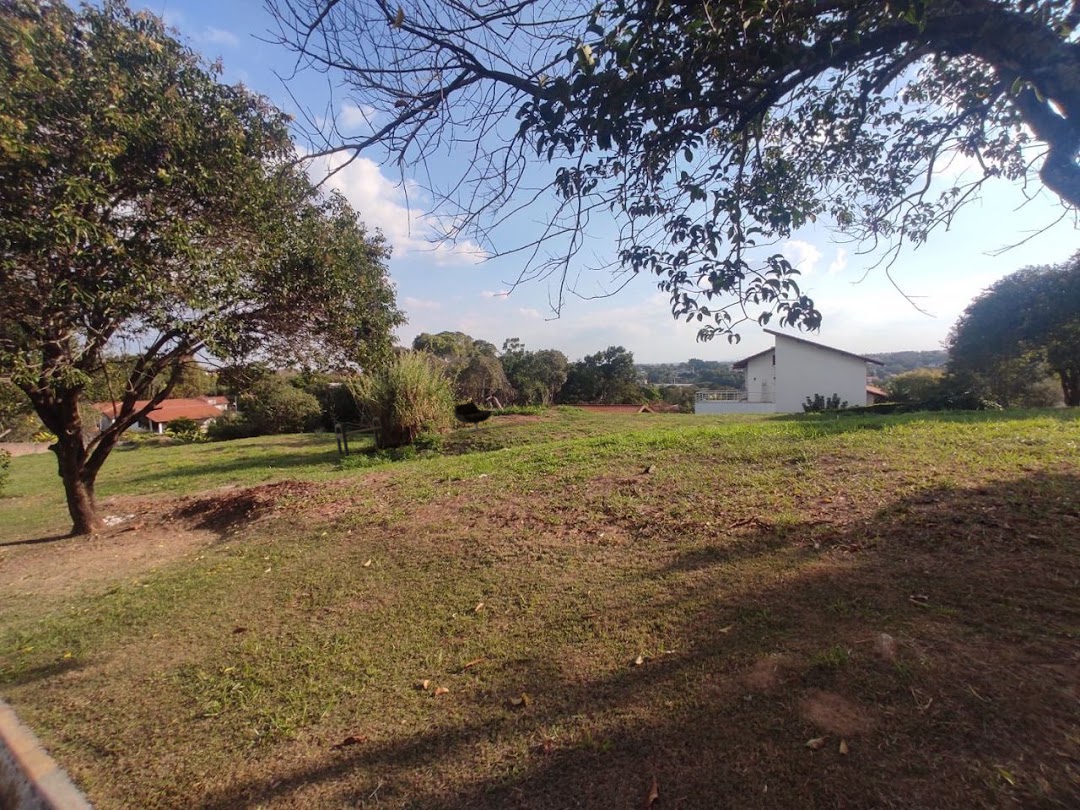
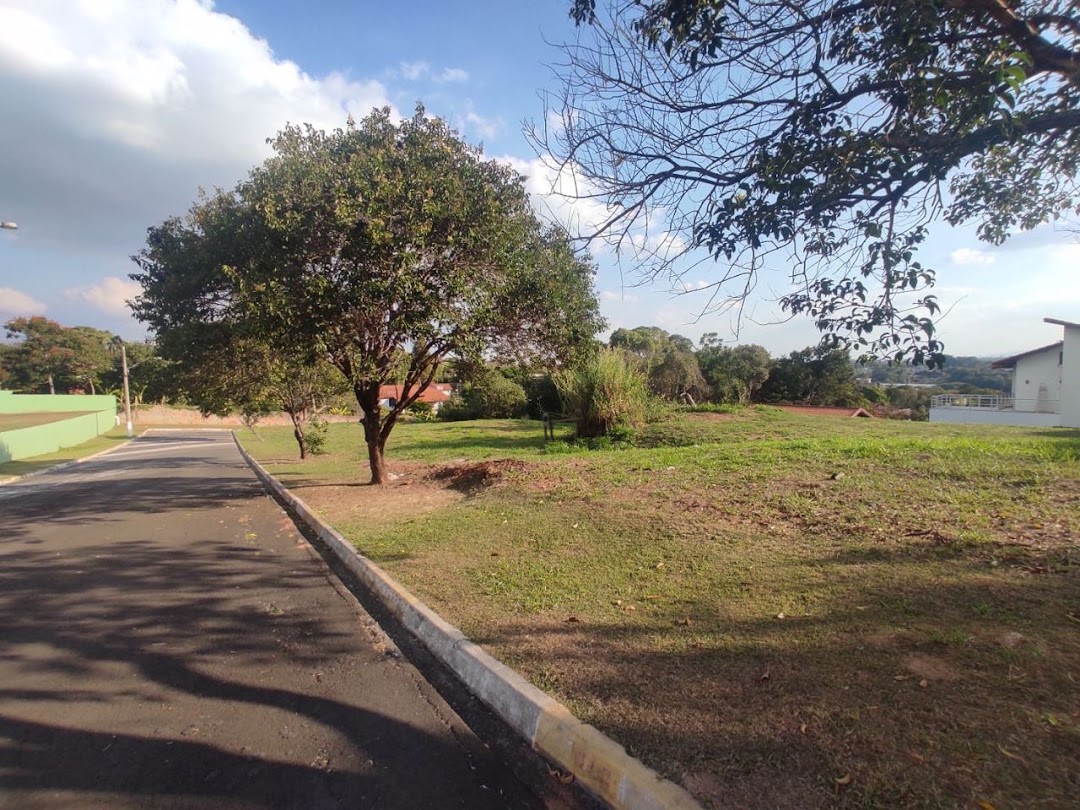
lounge chair: present [455,402,492,430] -> none [650,399,687,428]

